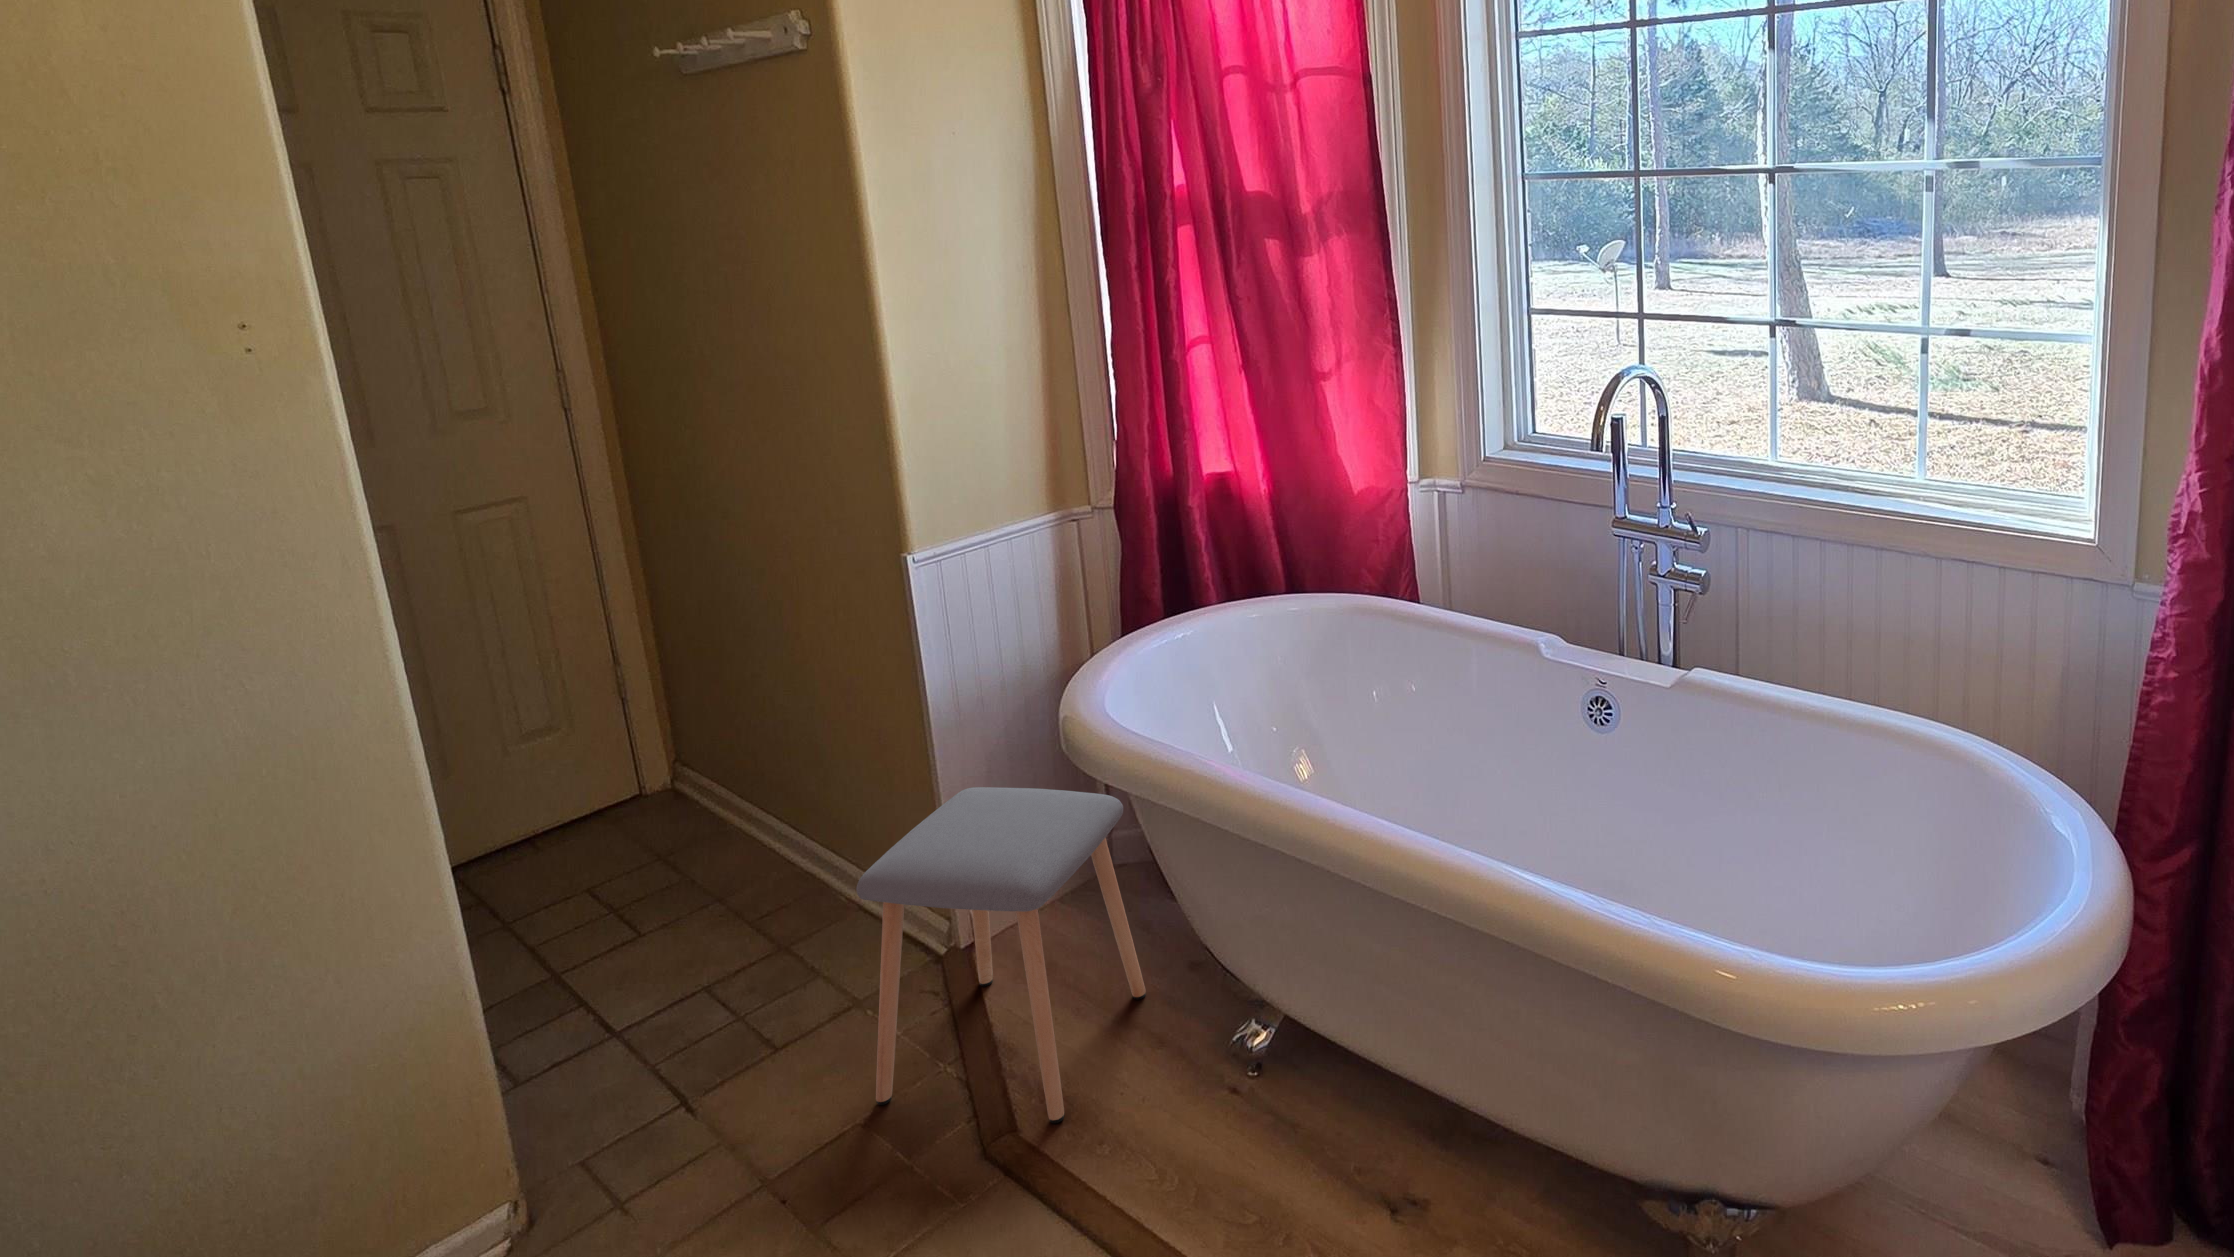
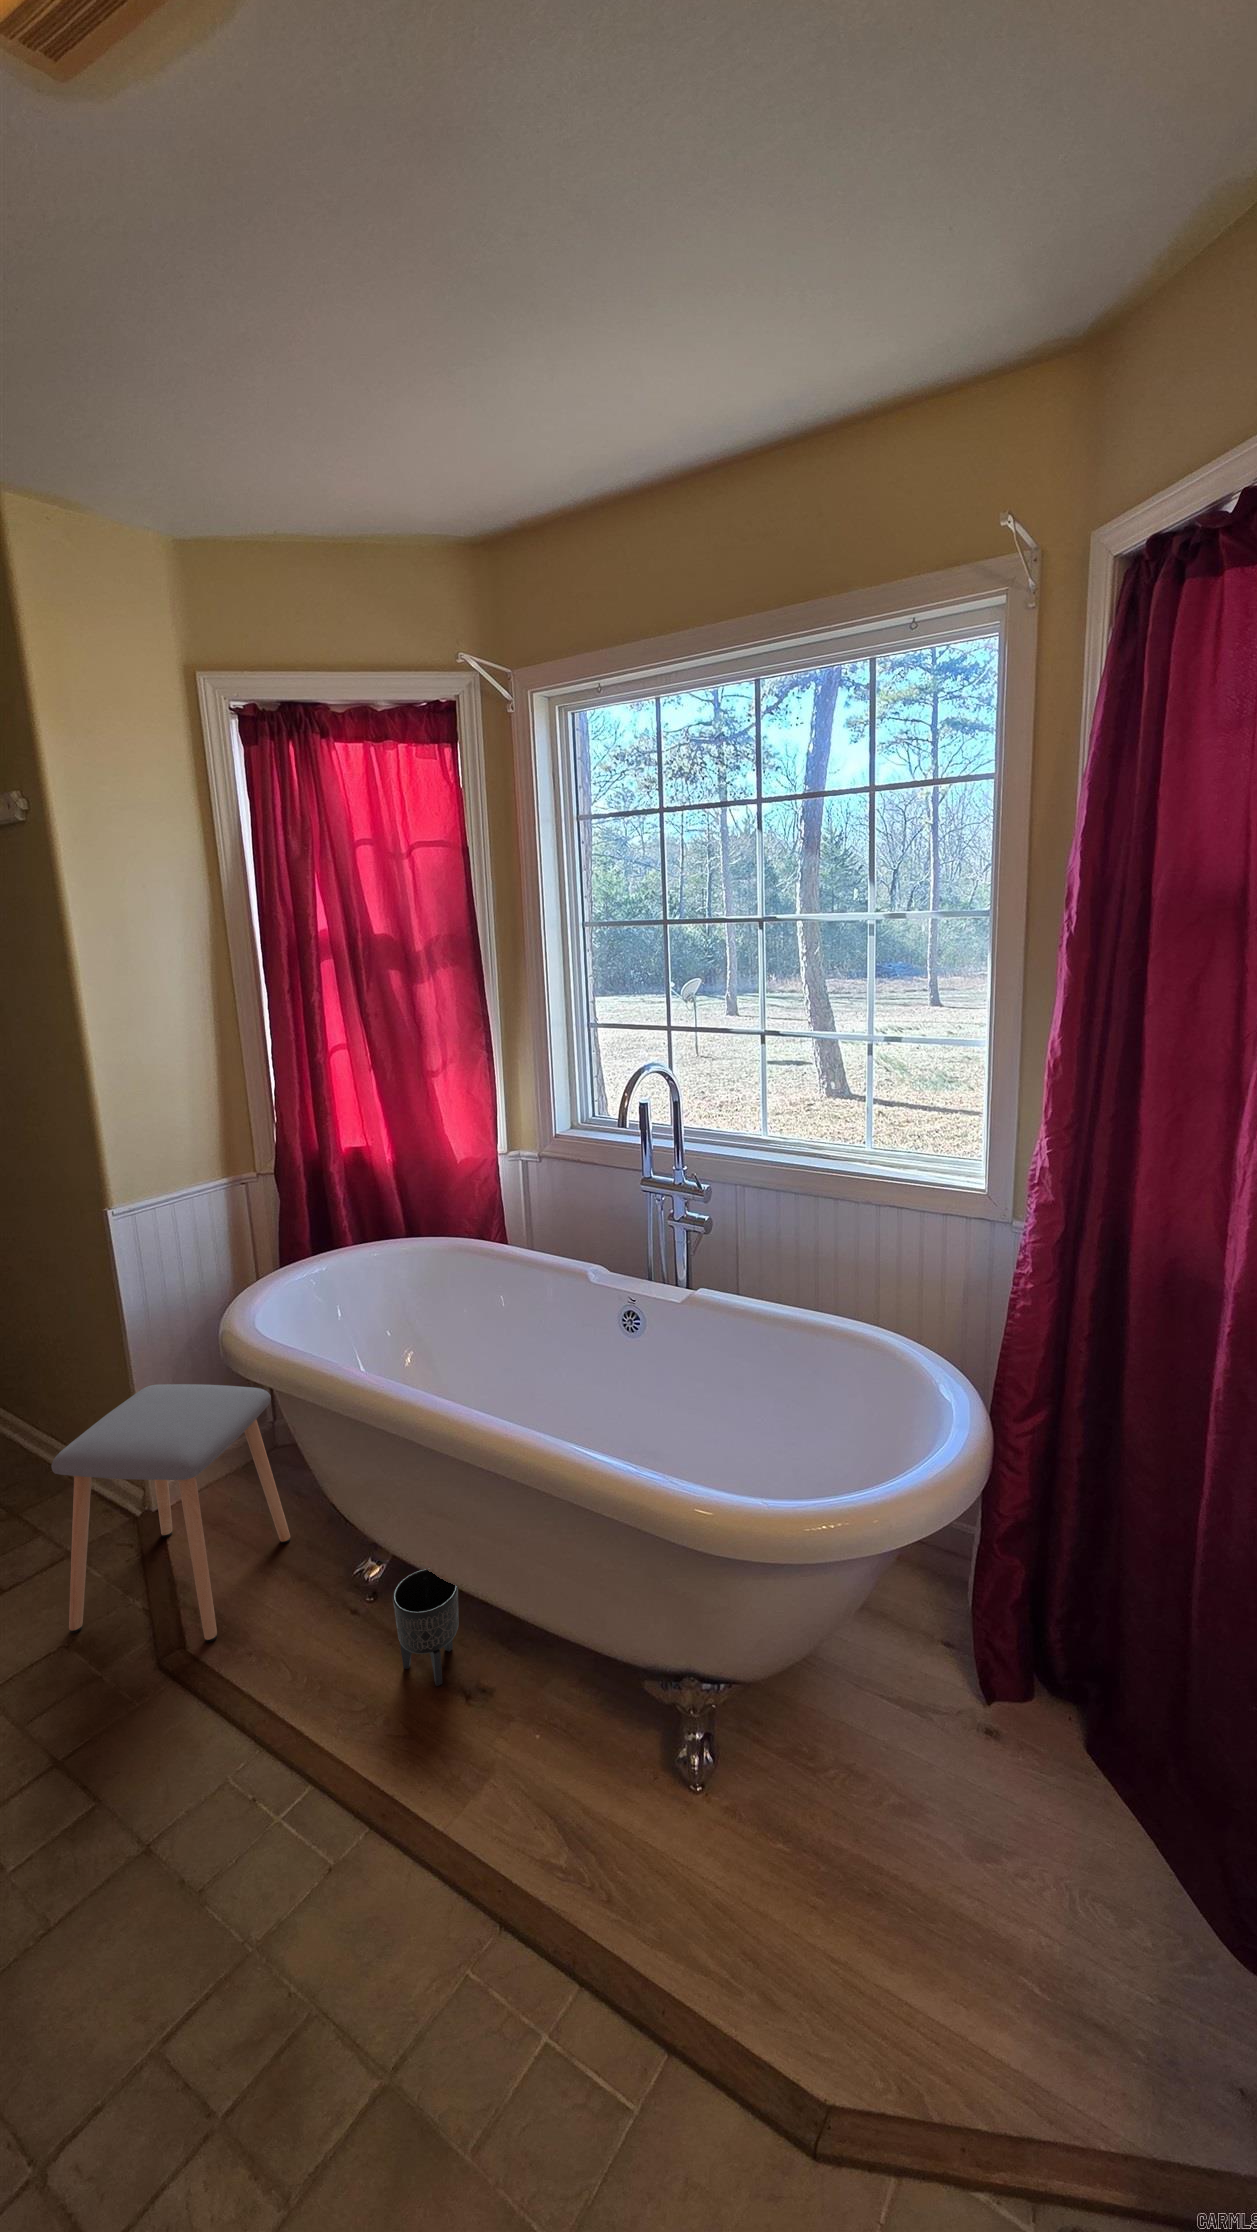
planter: none [1298,1037,1382,1192] -> present [393,1569,459,1686]

